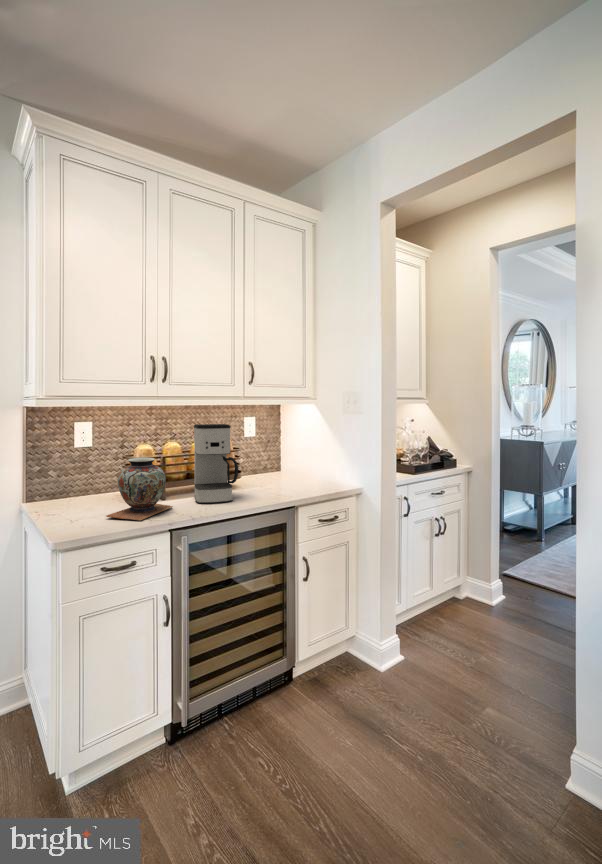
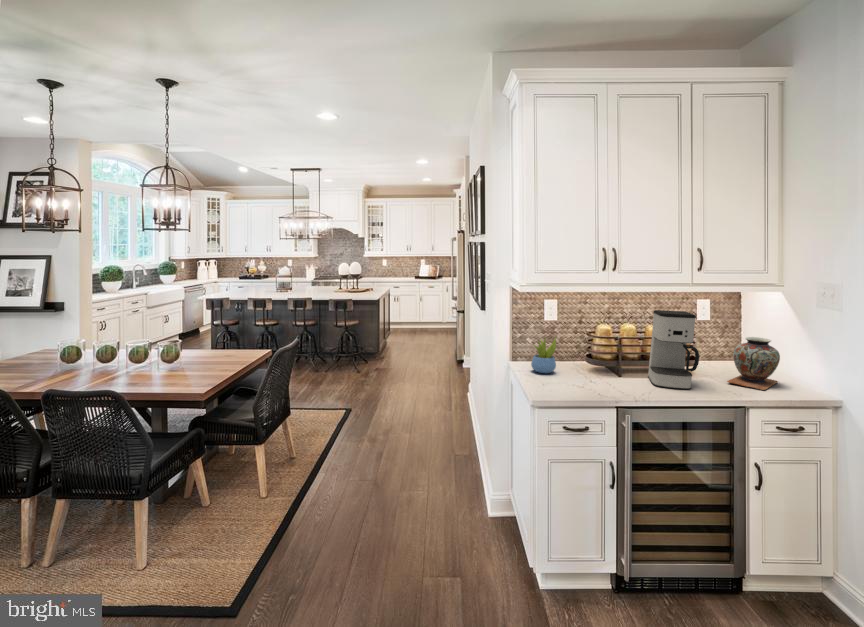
decorative vase: present [106,457,173,520] -> present [727,337,780,390]
succulent plant: none [54,461,88,509] -> present [531,338,556,373]

